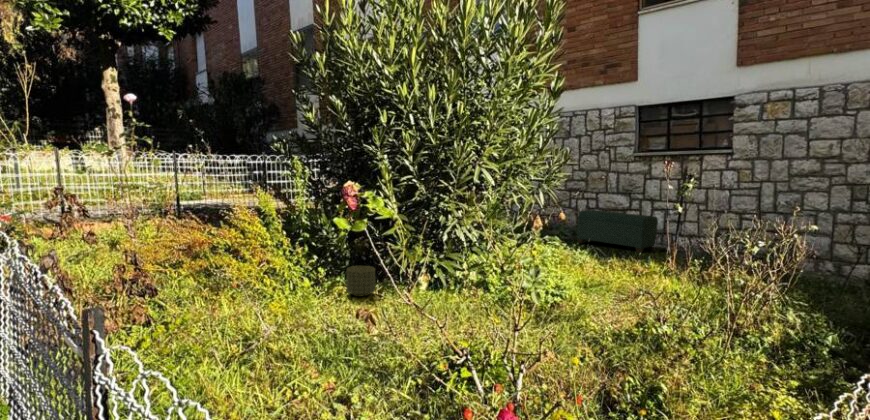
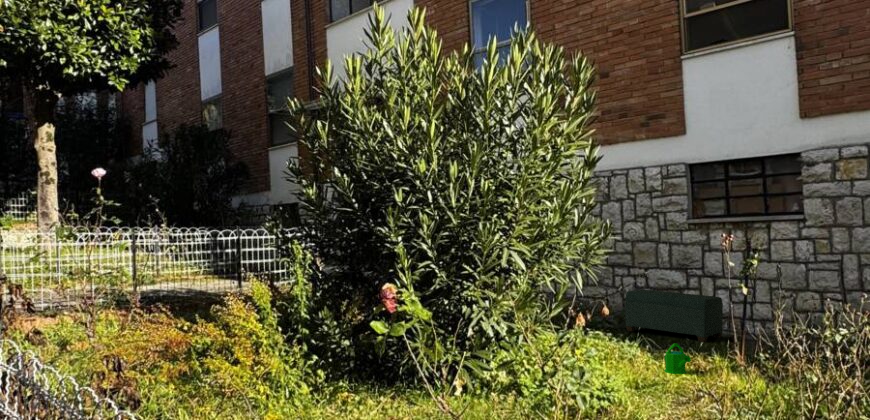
watering can: none [608,252,632,277] -> present [664,343,691,374]
planter: present [347,266,375,297] -> none [356,367,389,405]

